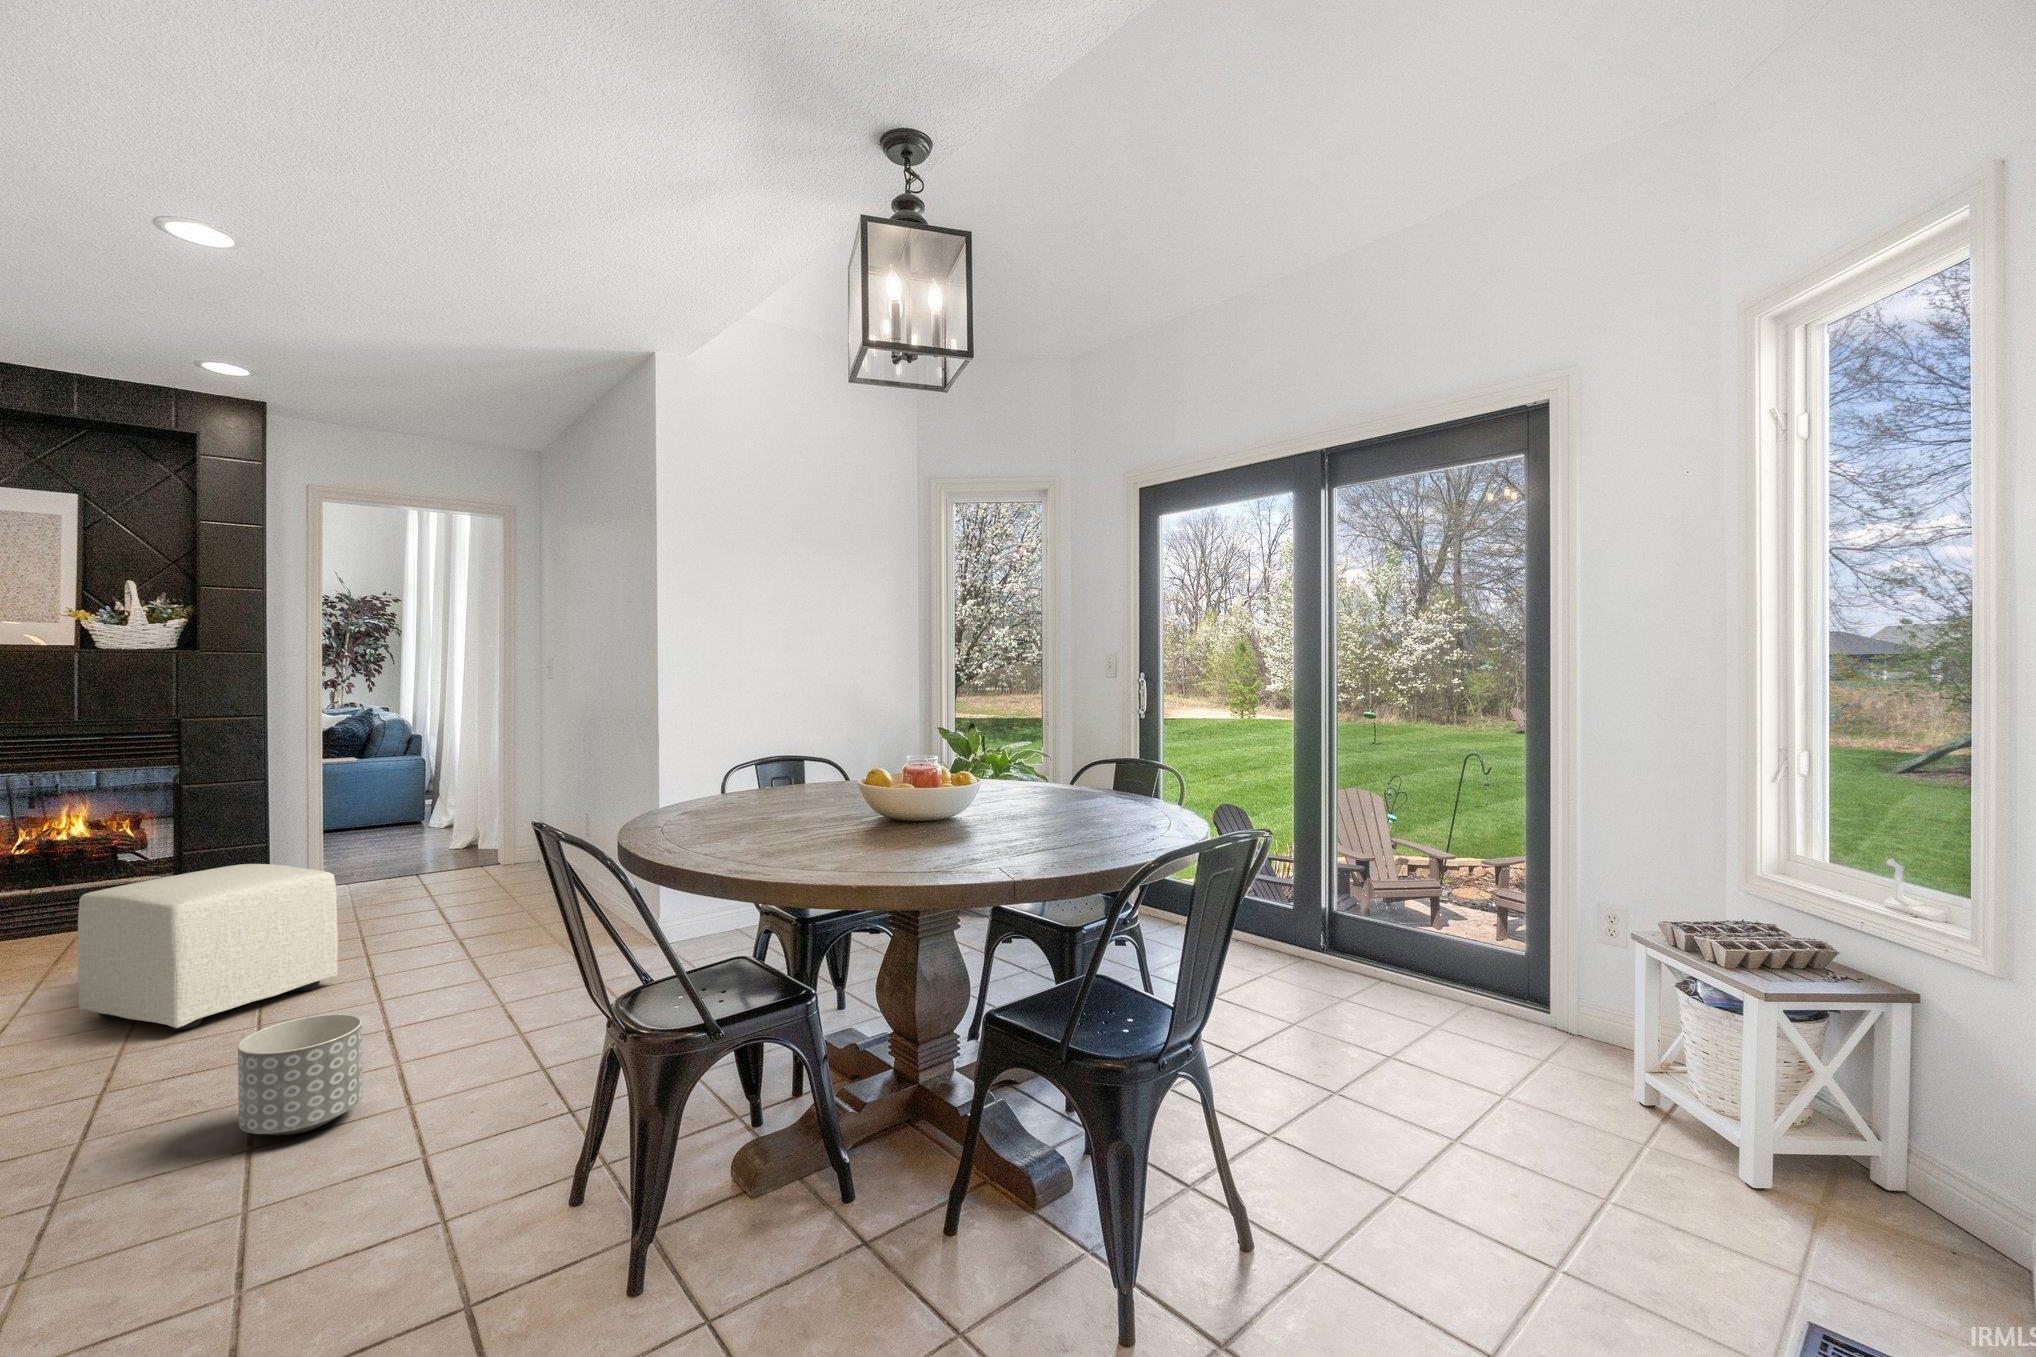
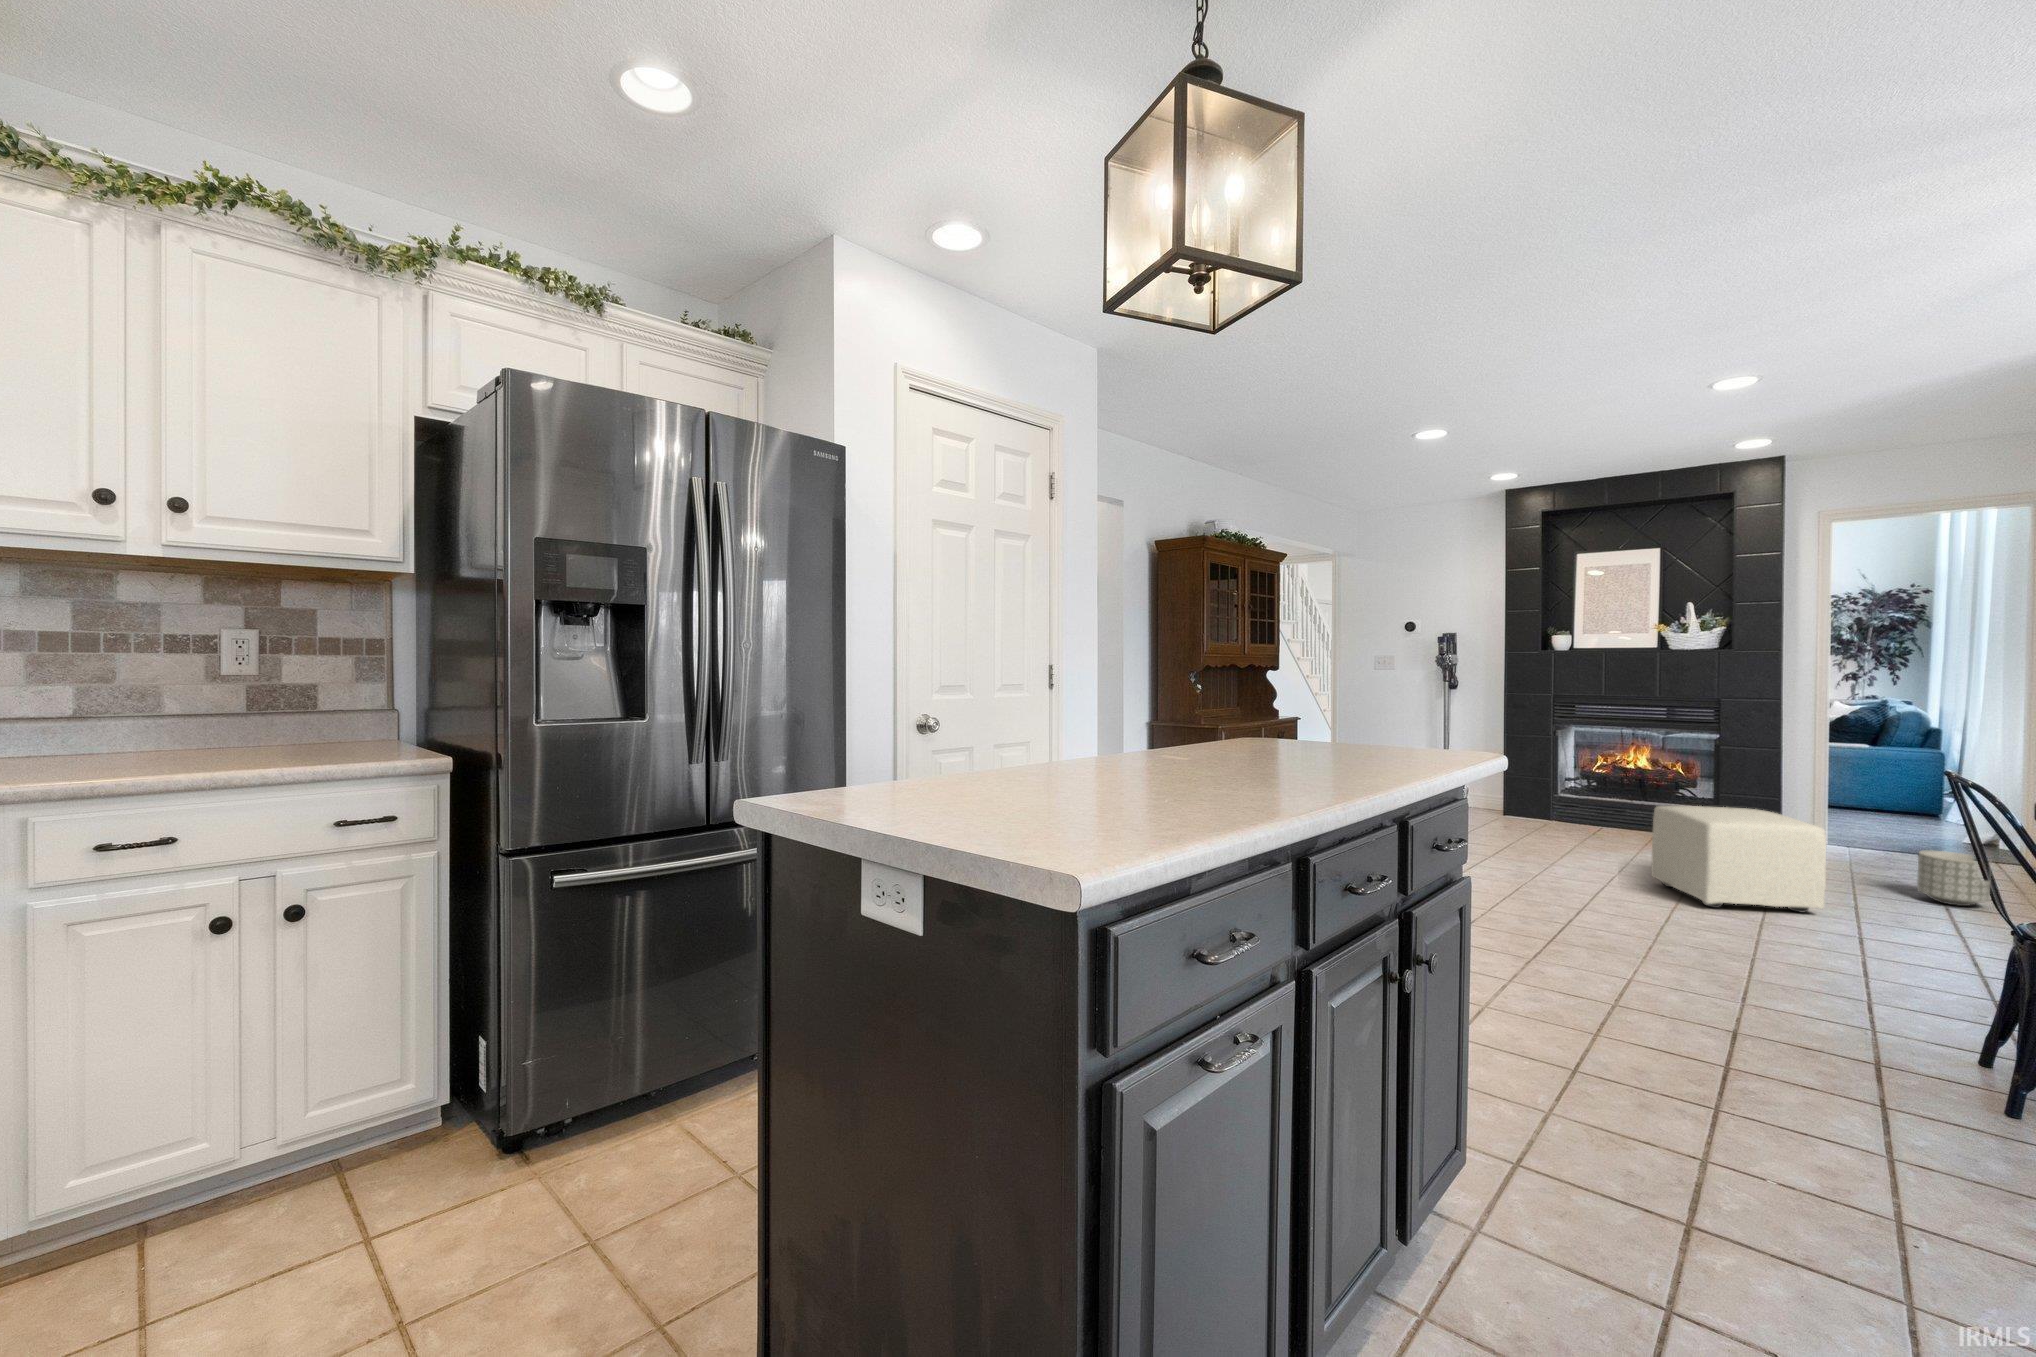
planter: present [238,1014,363,1135] -> present [1917,851,1990,906]

